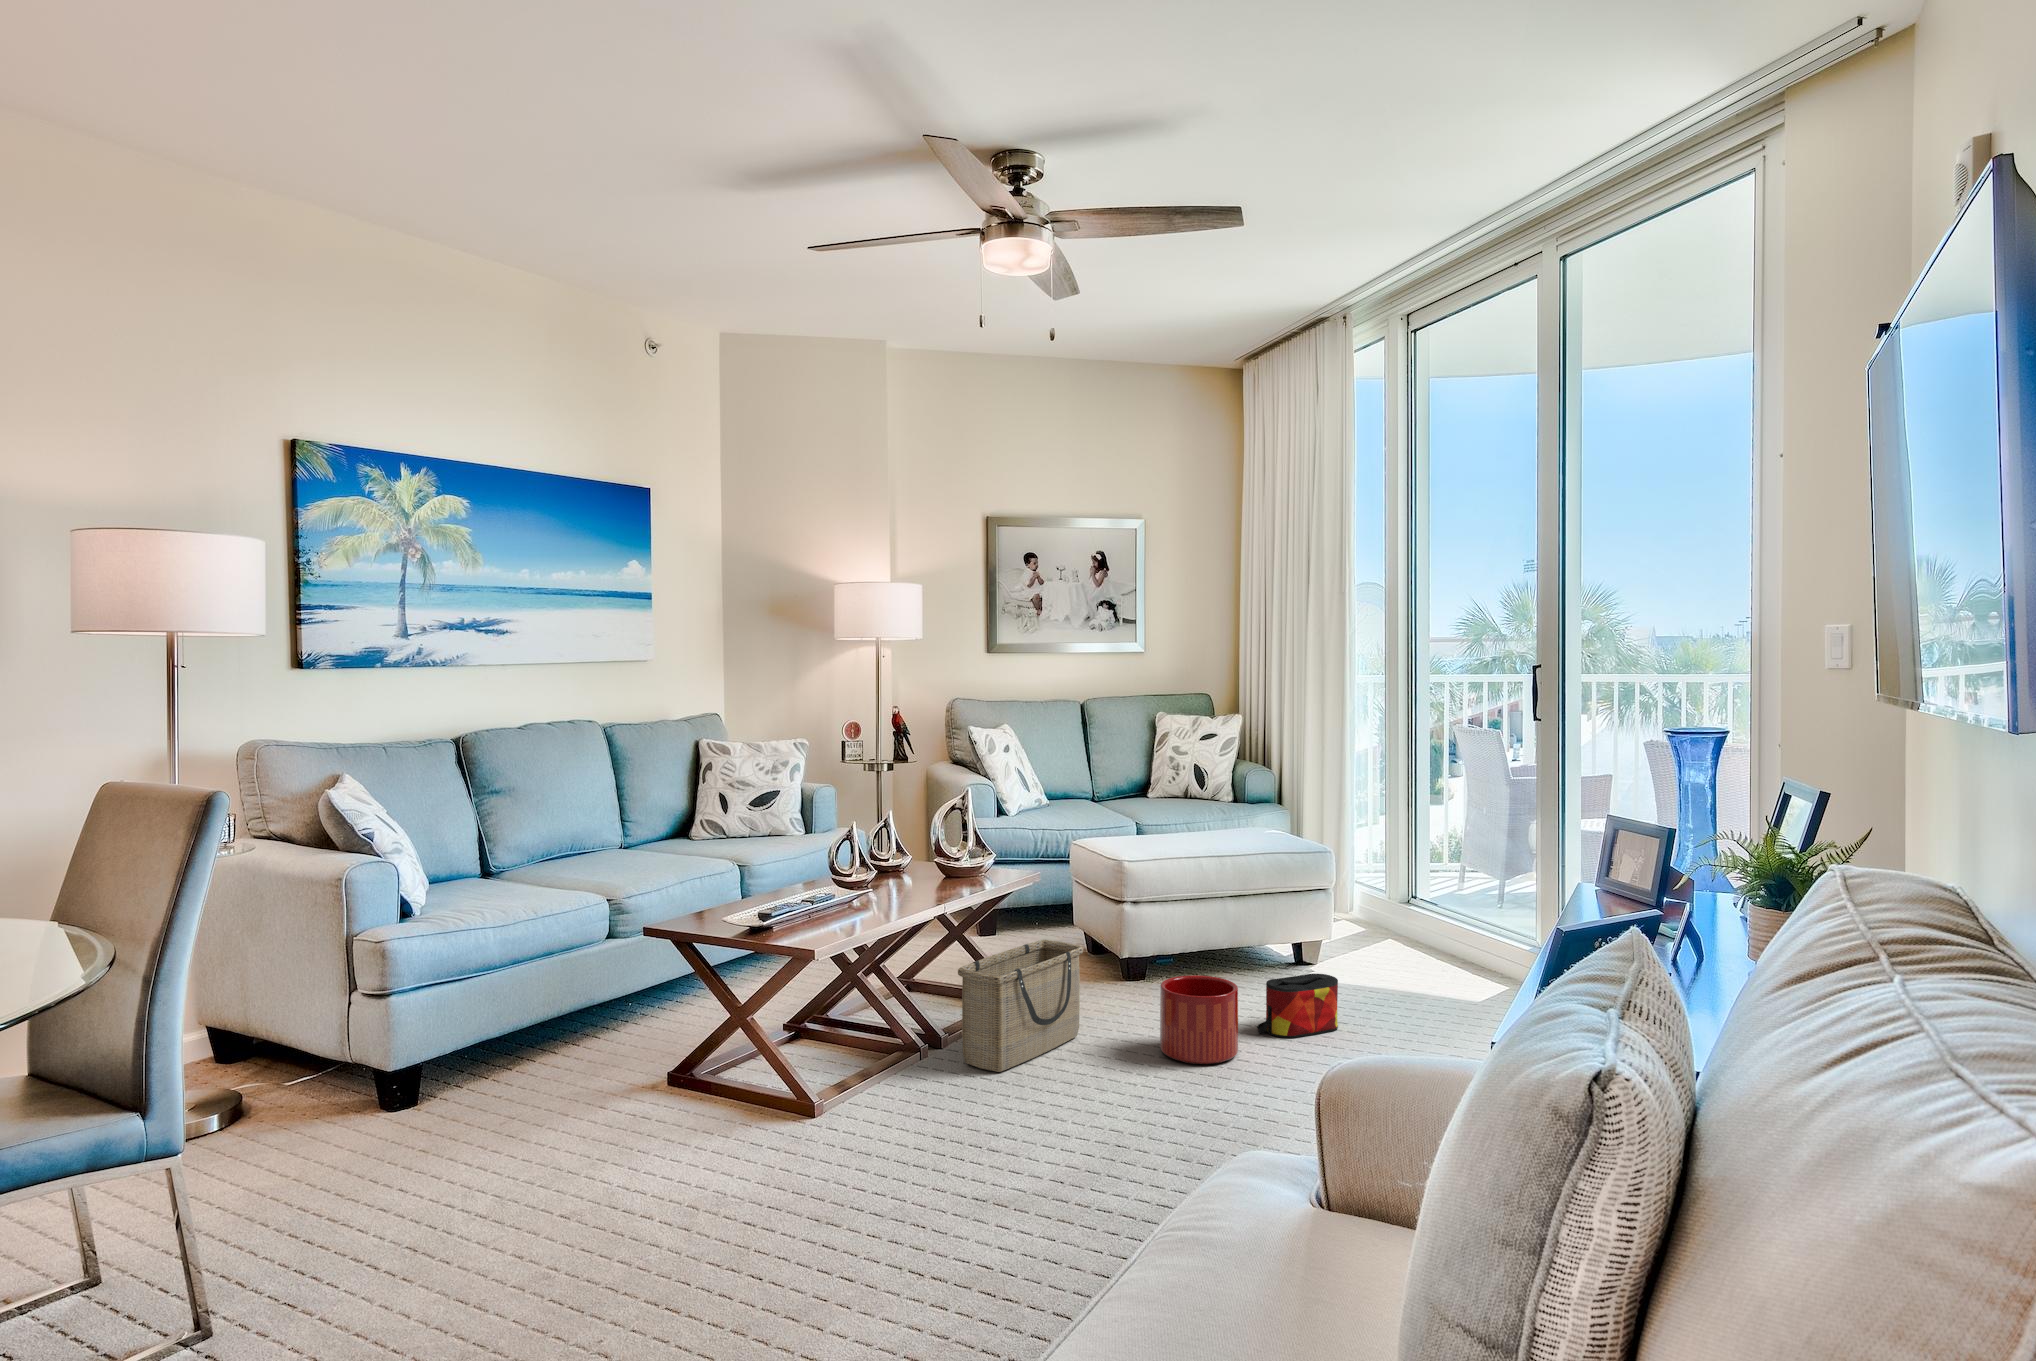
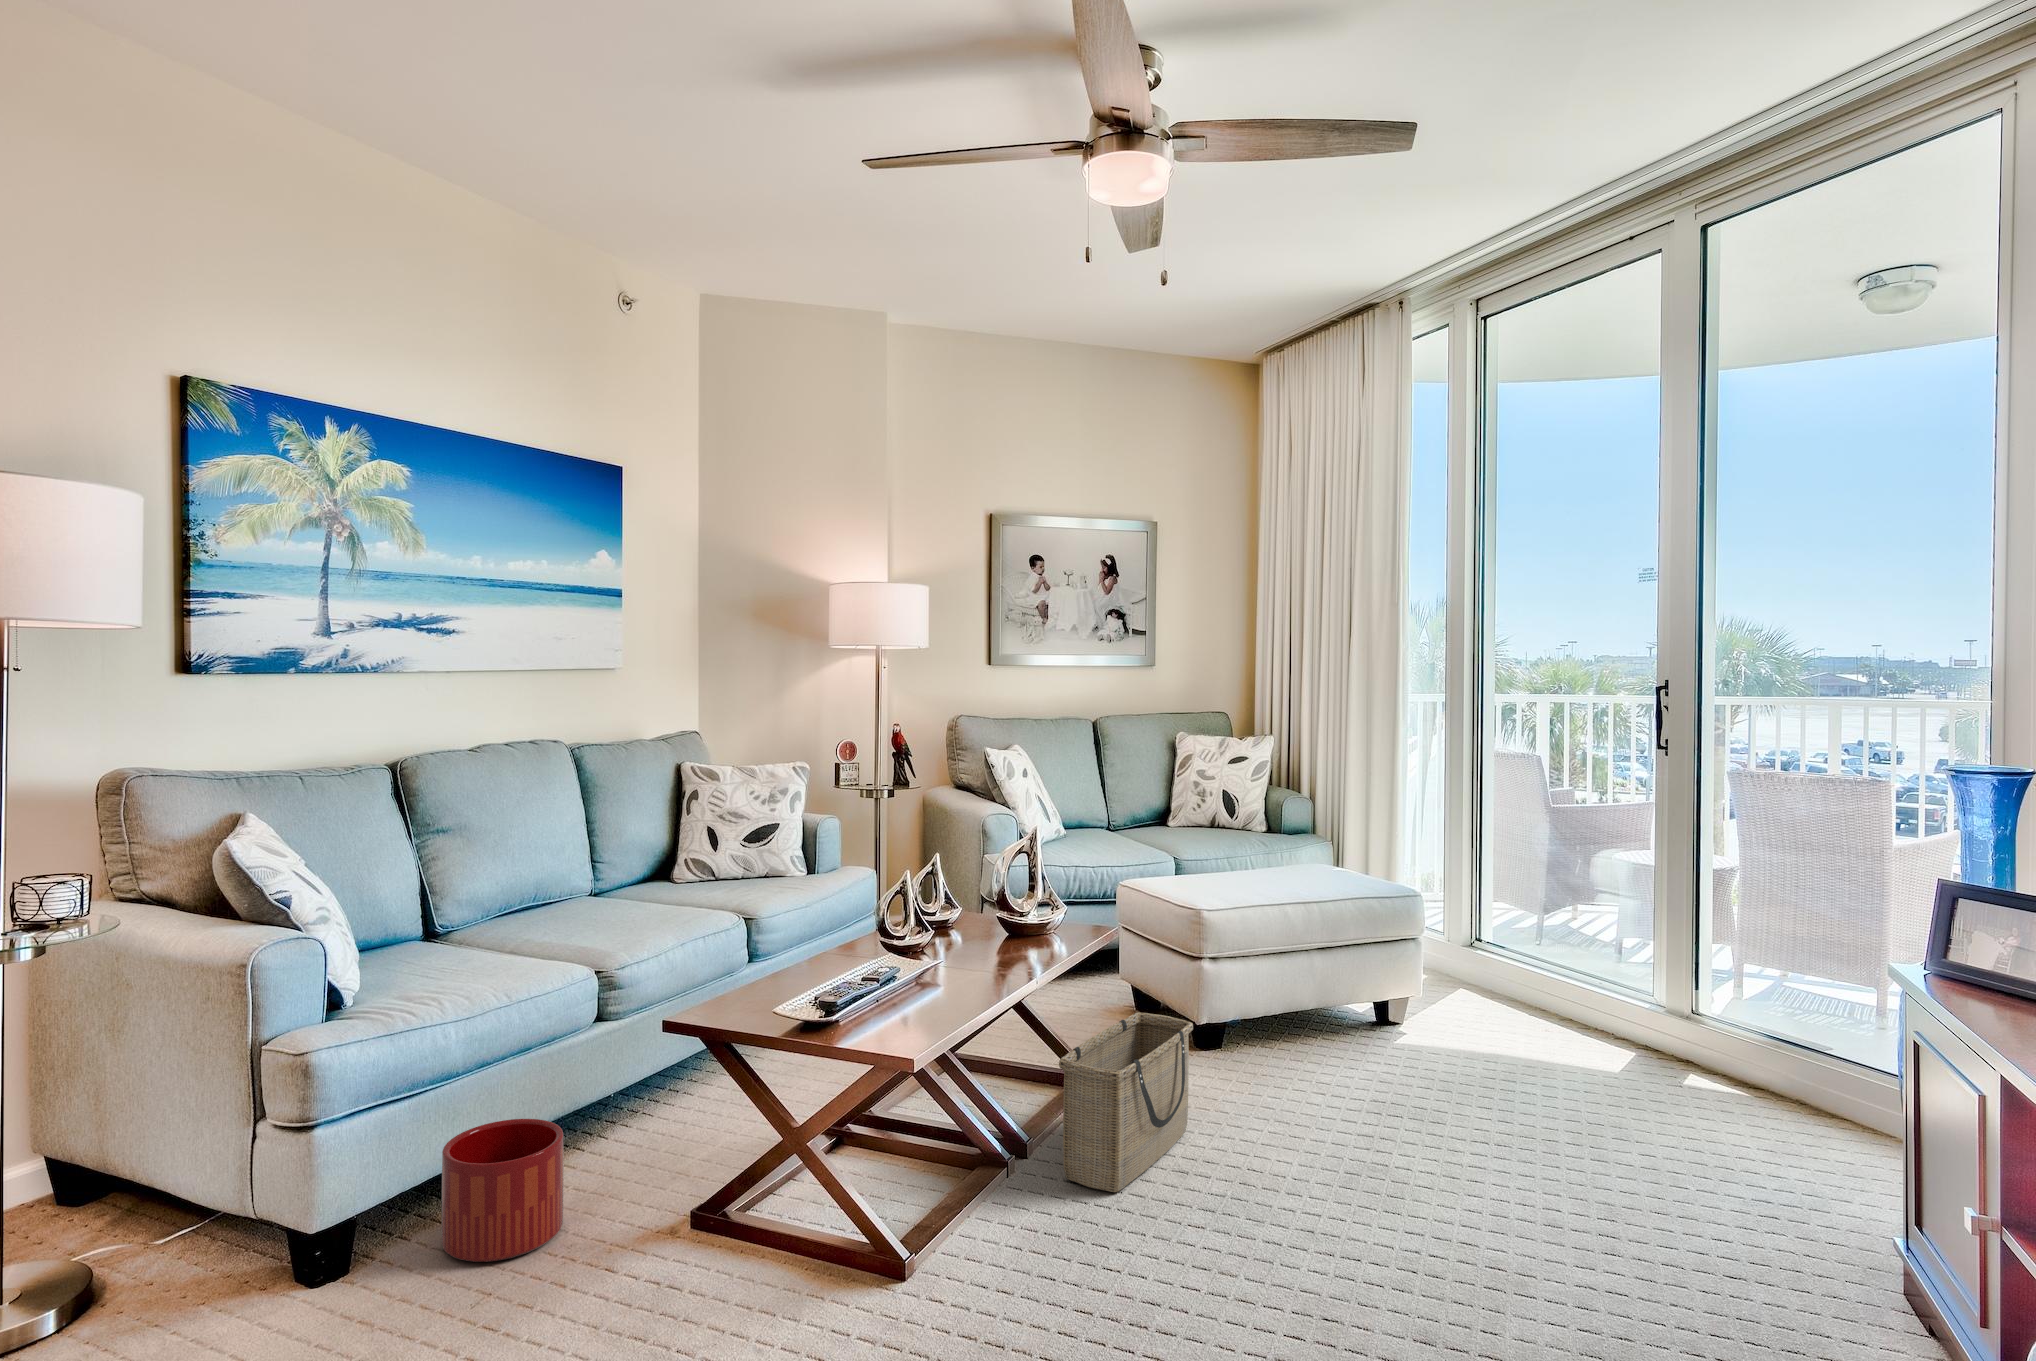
bag: present [1257,974,1338,1038] -> none [1395,1046,1485,1129]
planter: present [1160,975,1238,1064] -> present [442,1119,564,1262]

